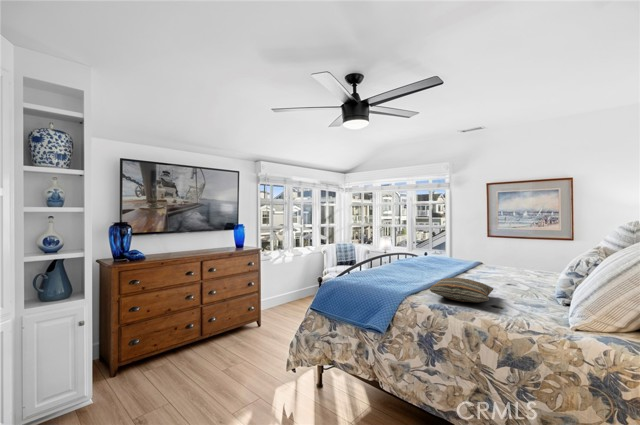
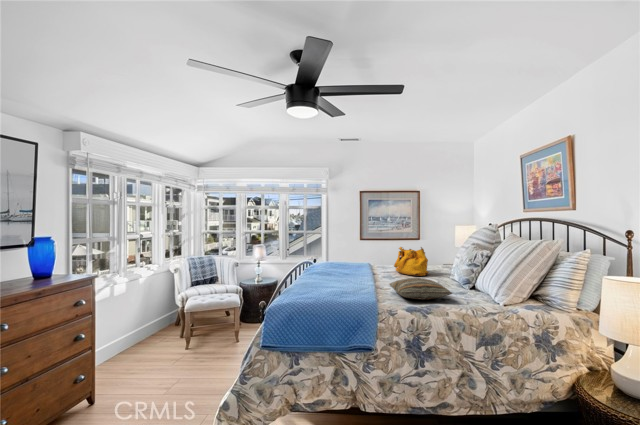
handbag: none [486,246,531,280] -> present [394,247,429,276]

